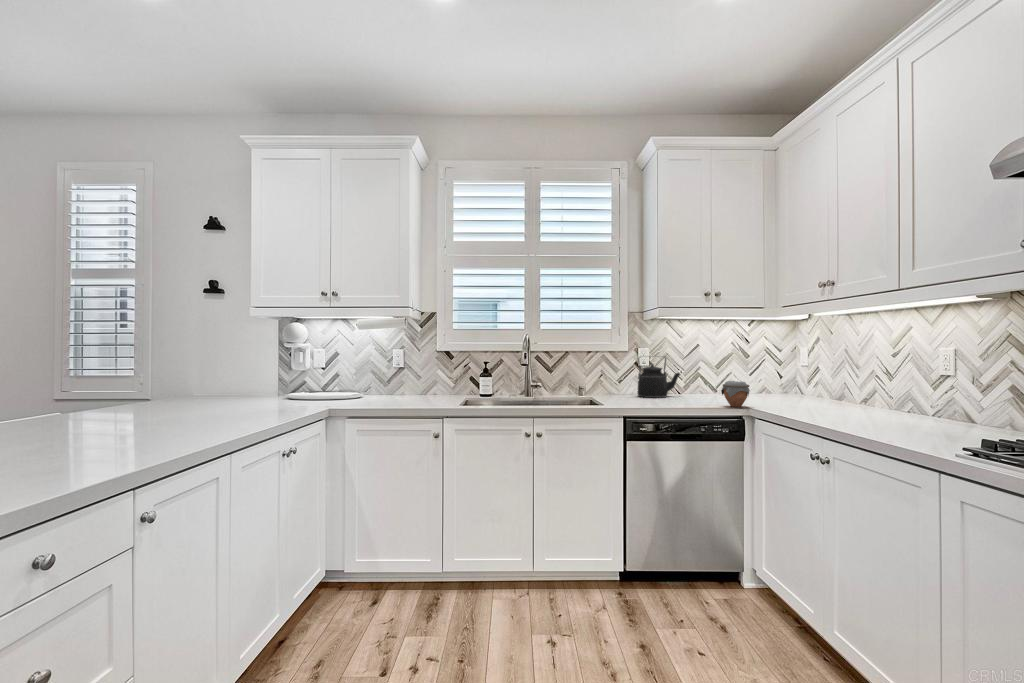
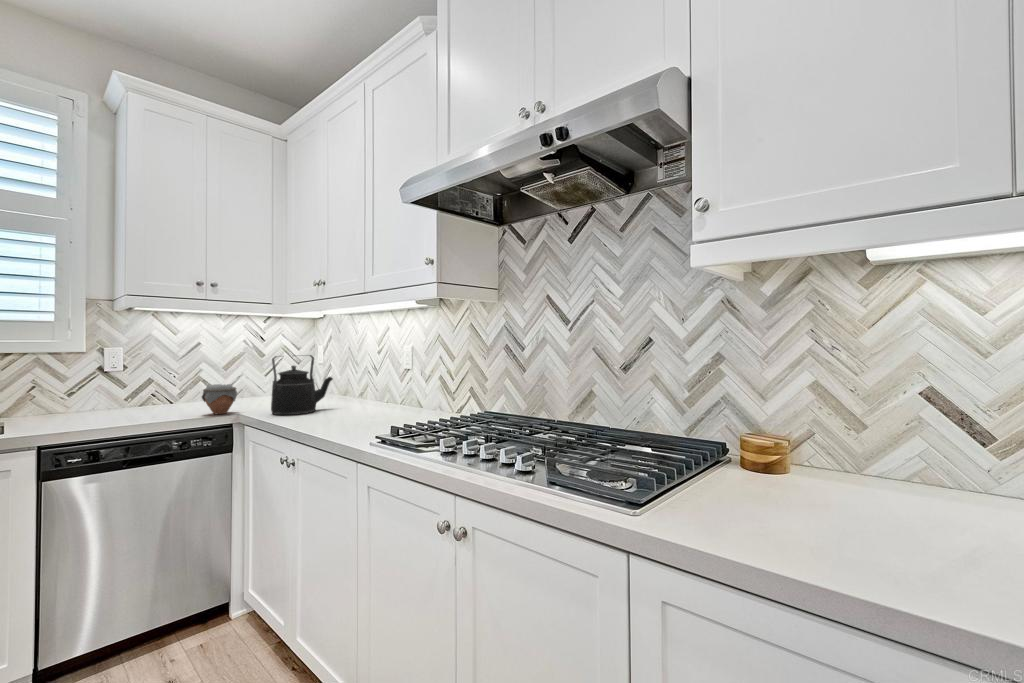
kettle: present [637,357,680,398] -> present [271,355,333,415]

